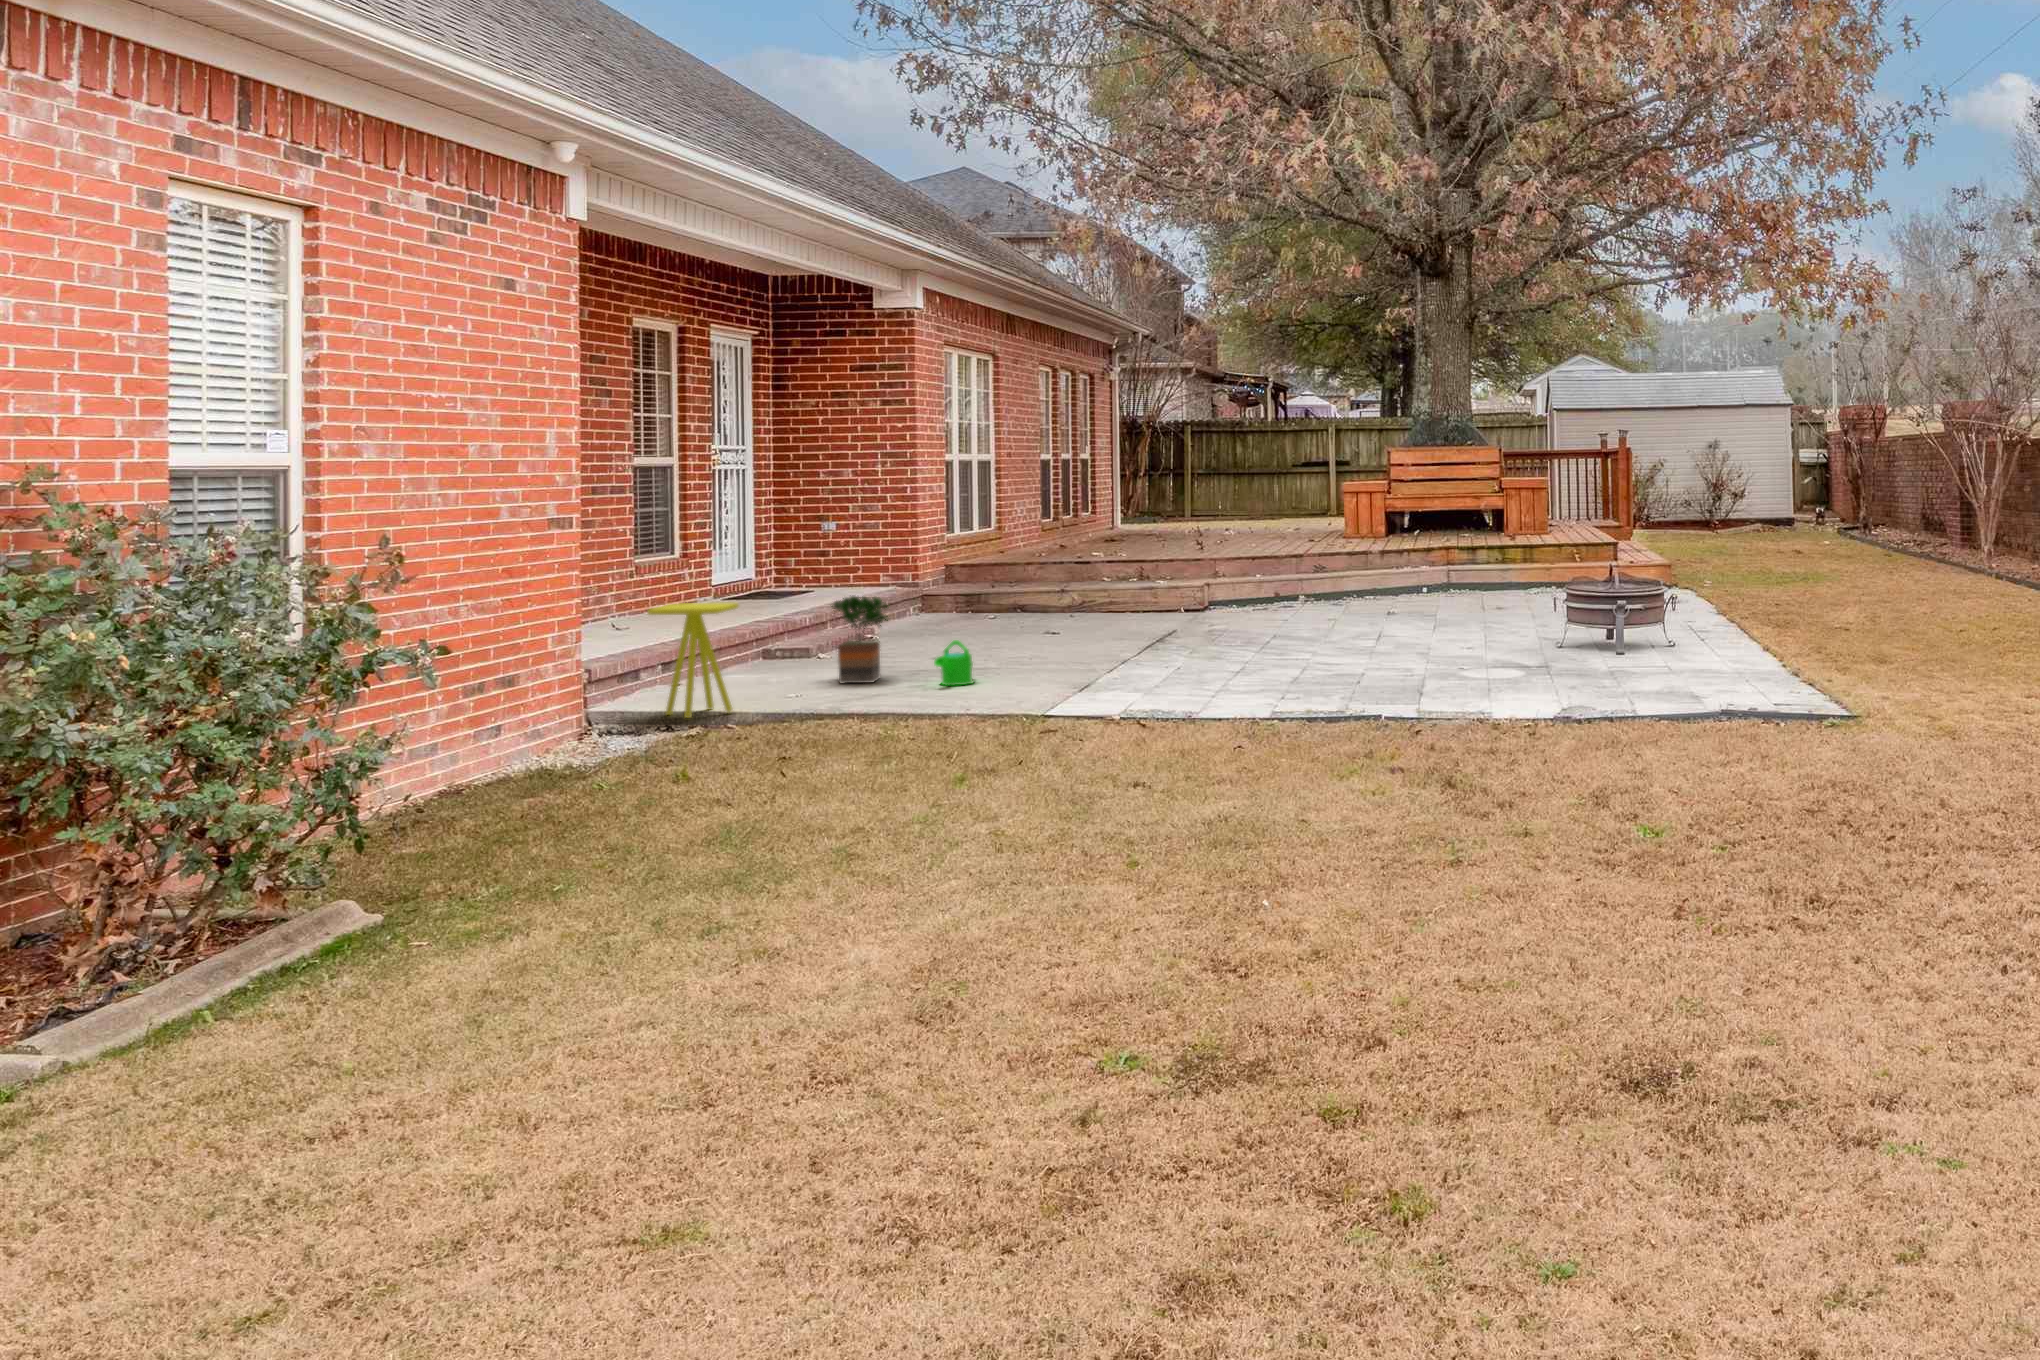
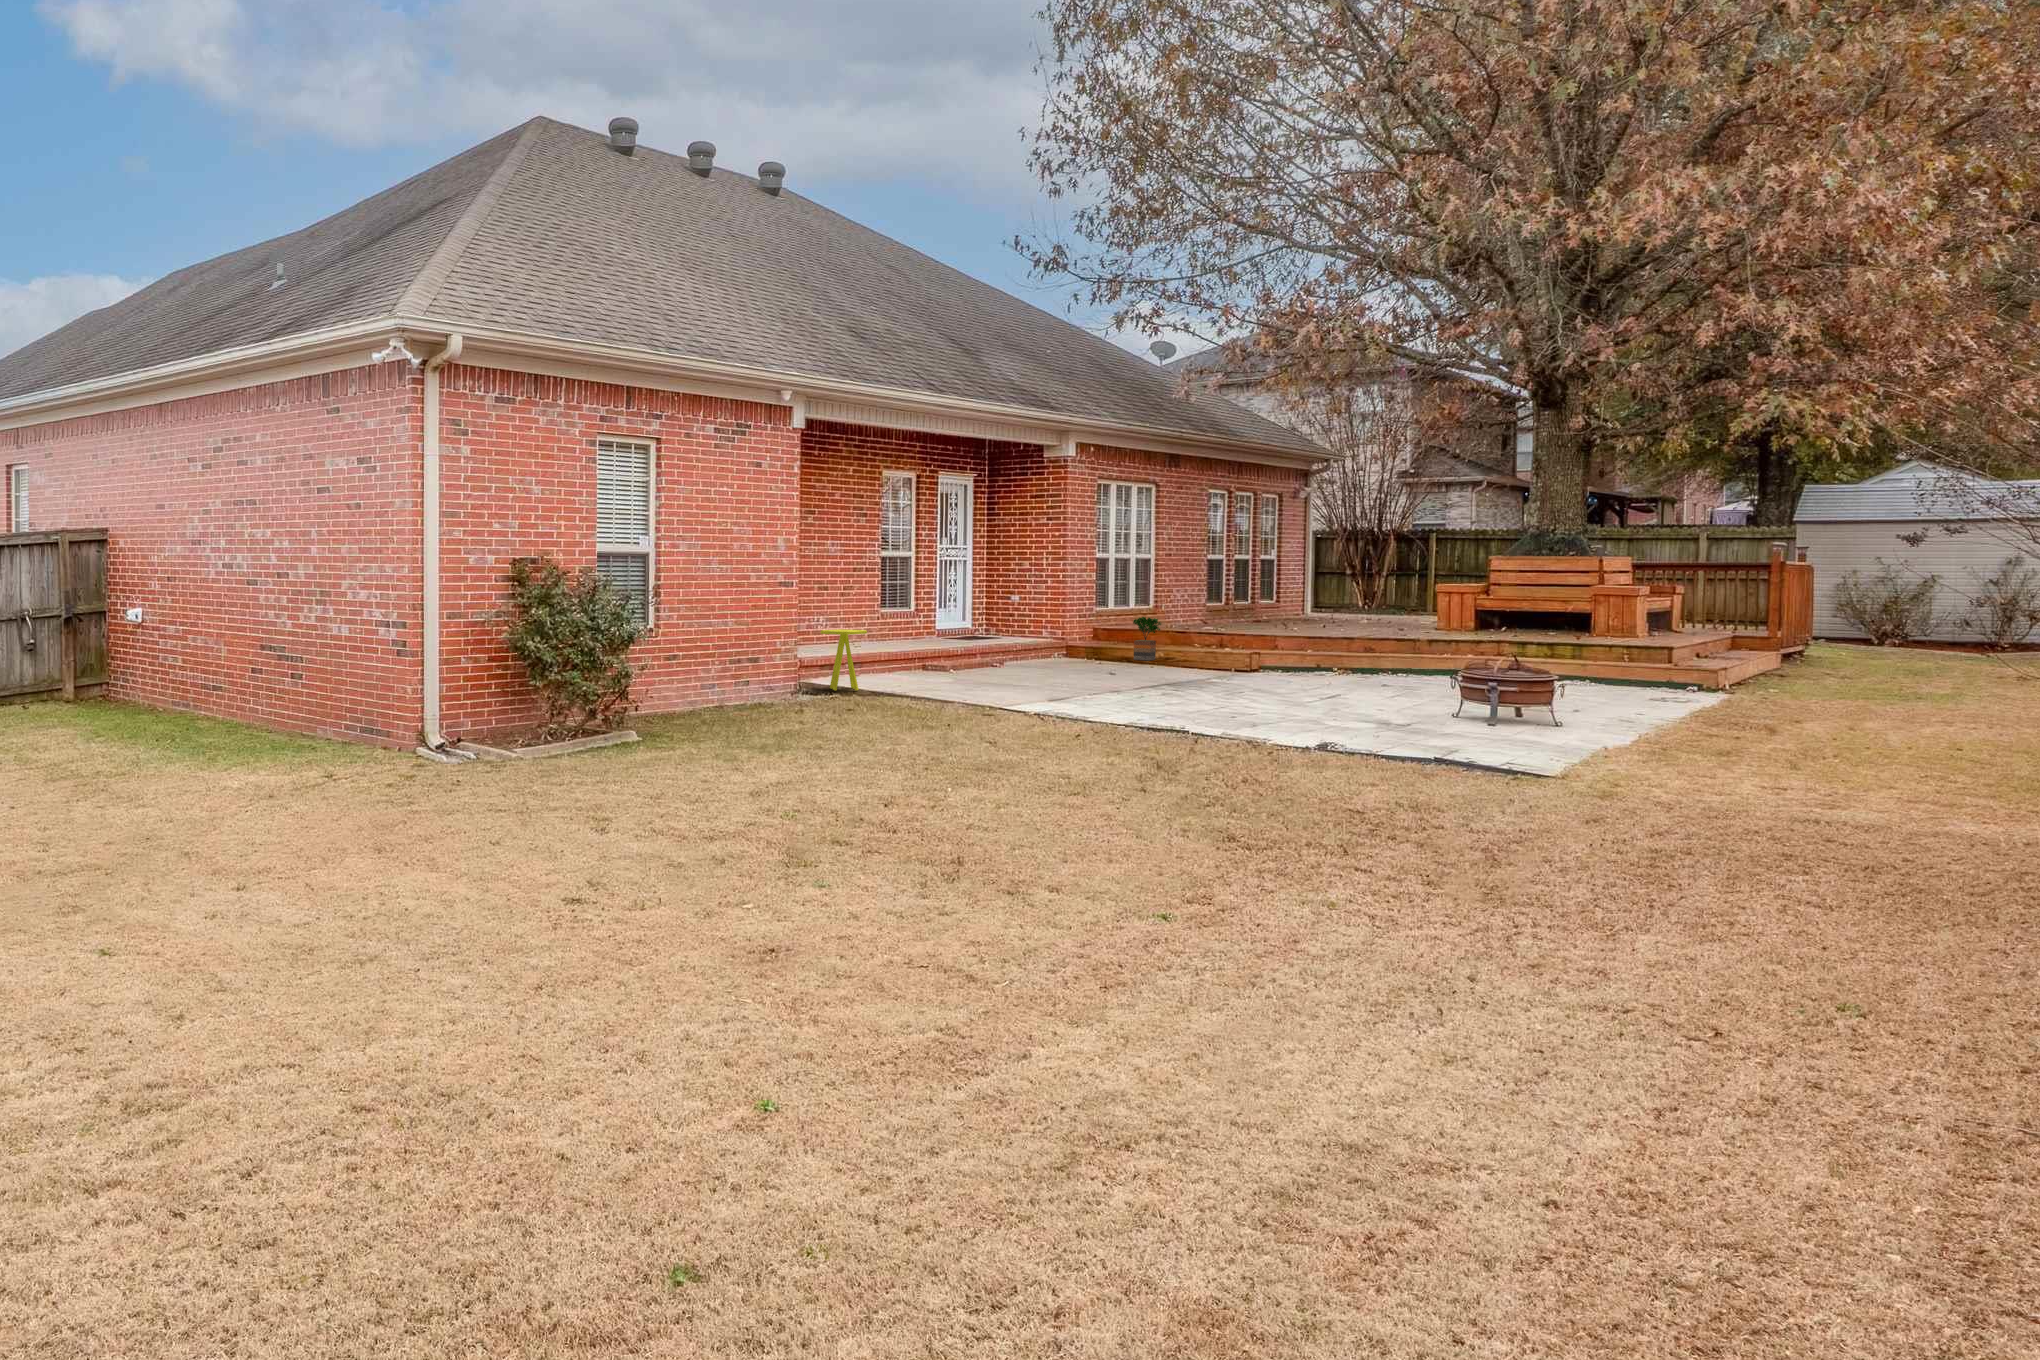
potted tree: present [831,596,890,684] -> present [1133,617,1161,660]
watering can: present [934,640,973,686] -> none [976,664,1007,692]

